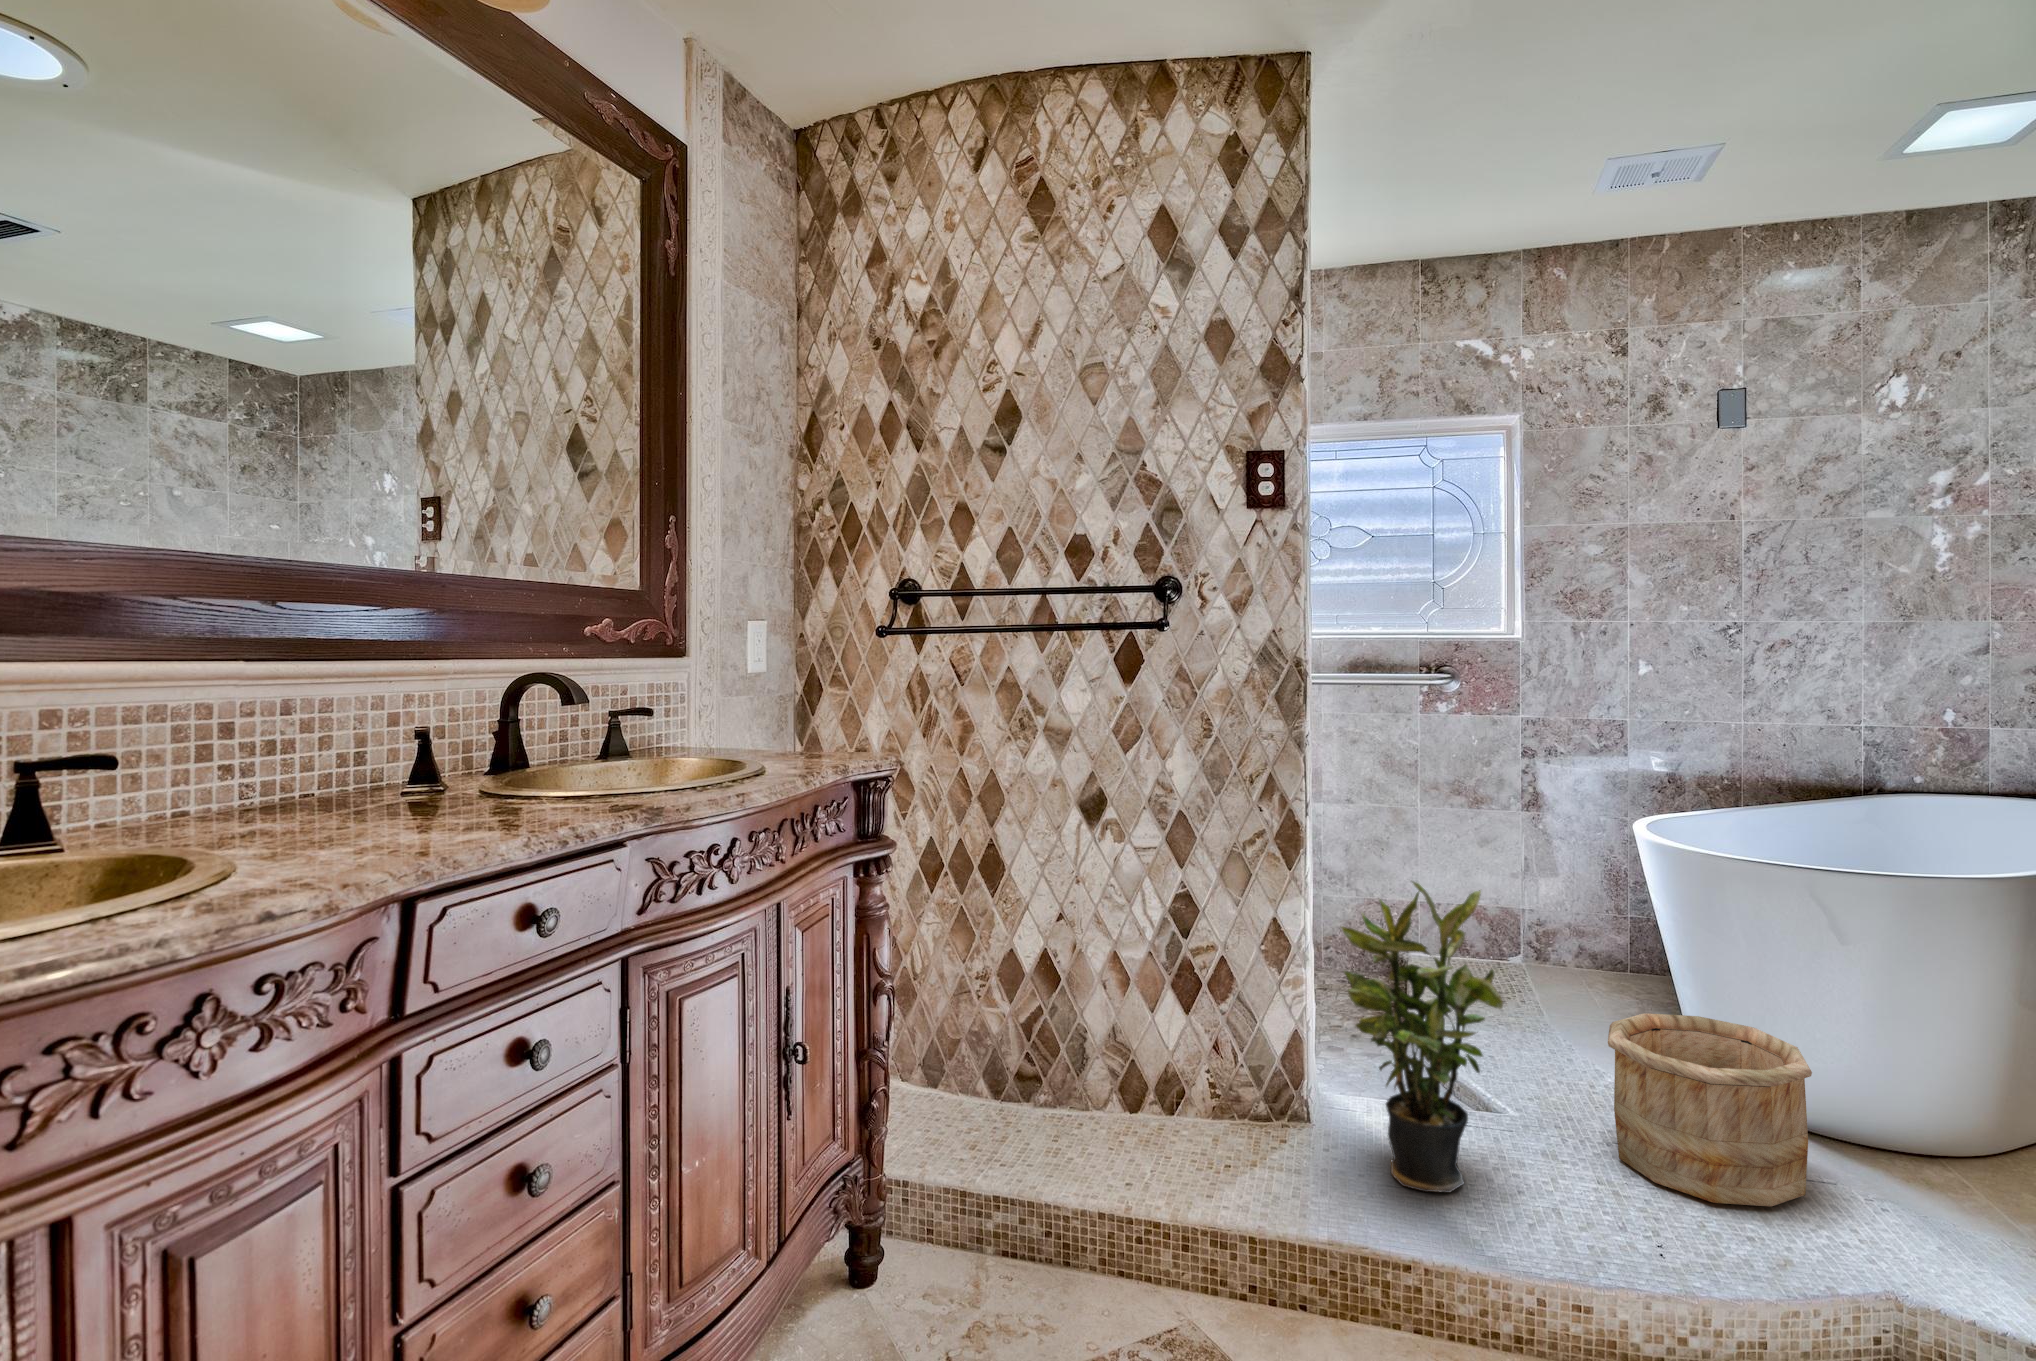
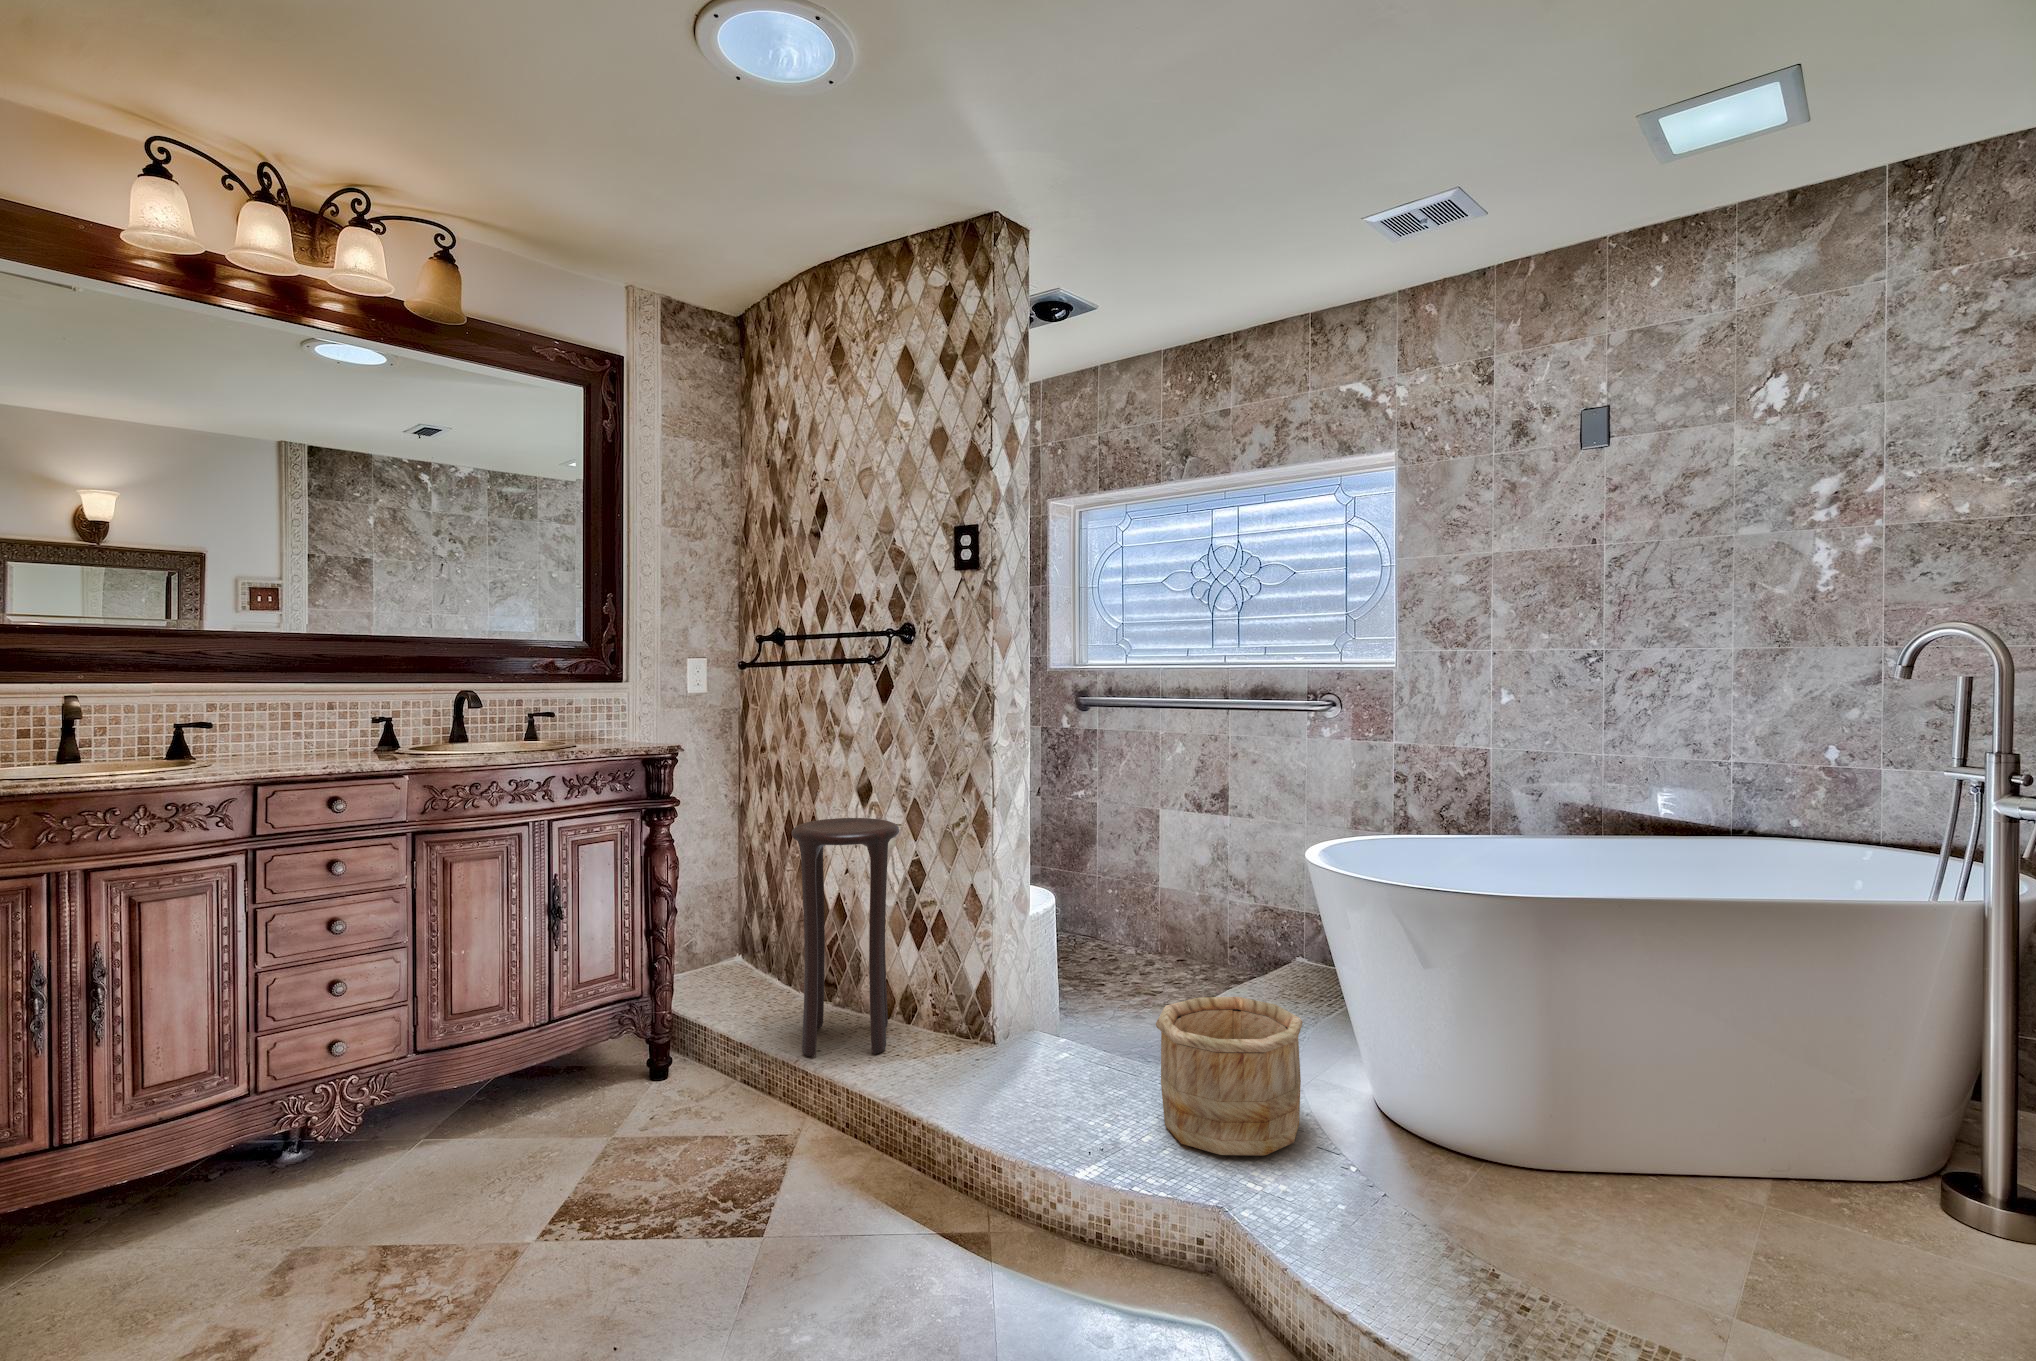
stool: none [1061,844,1211,1191] -> present [791,818,899,1057]
potted plant: present [1342,882,1503,1193] -> none [941,858,1066,1099]

